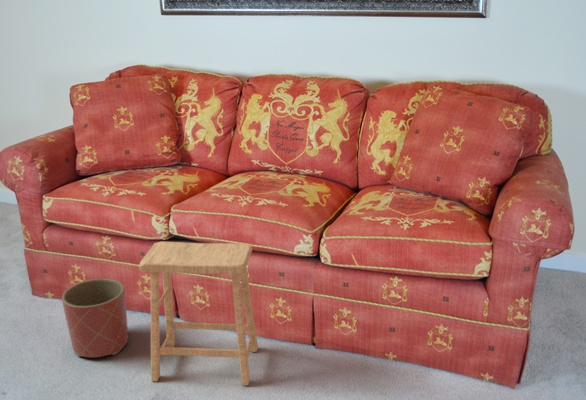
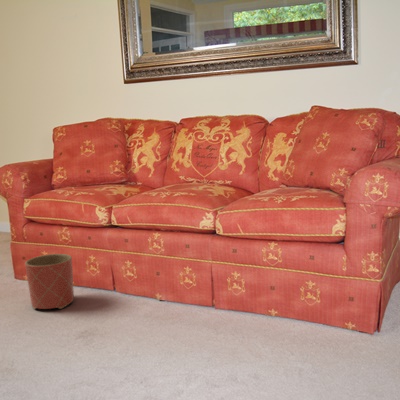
footstool: present [139,241,258,385] -> none [75,217,170,327]

